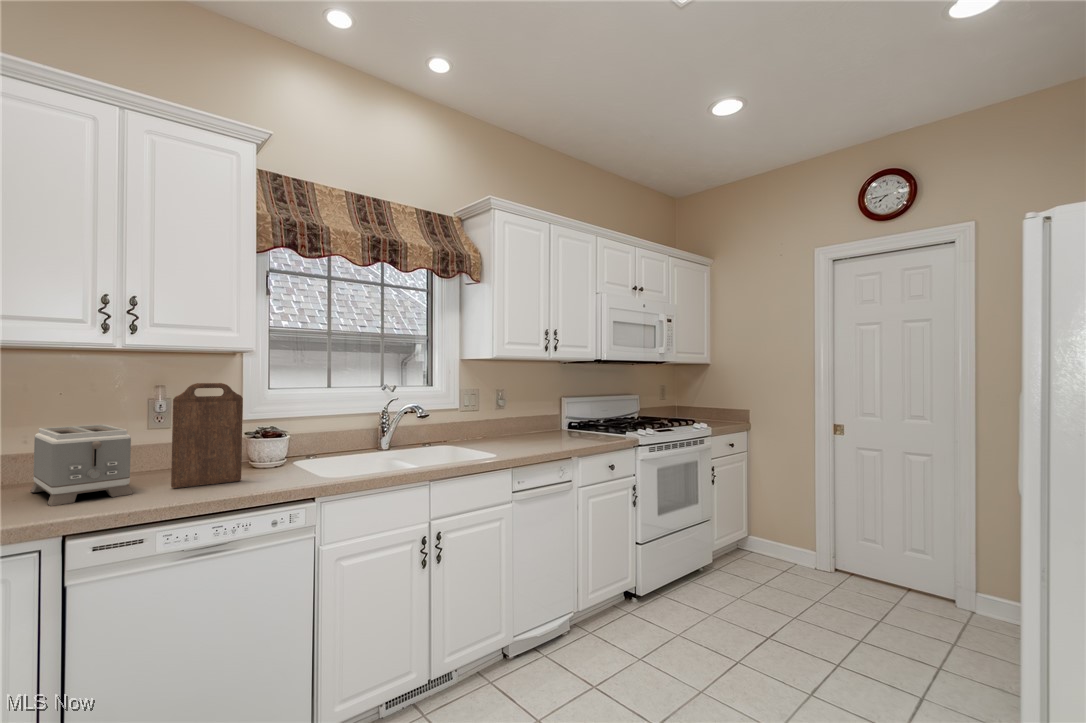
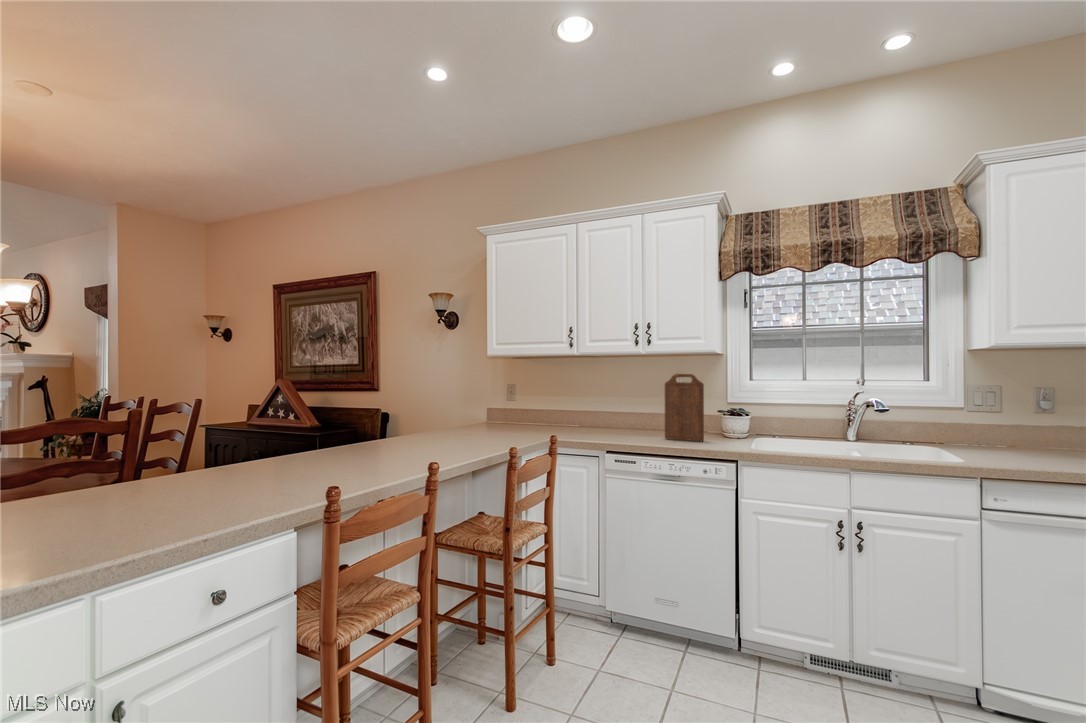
toaster: present [30,425,132,506] -> none [611,397,650,438]

